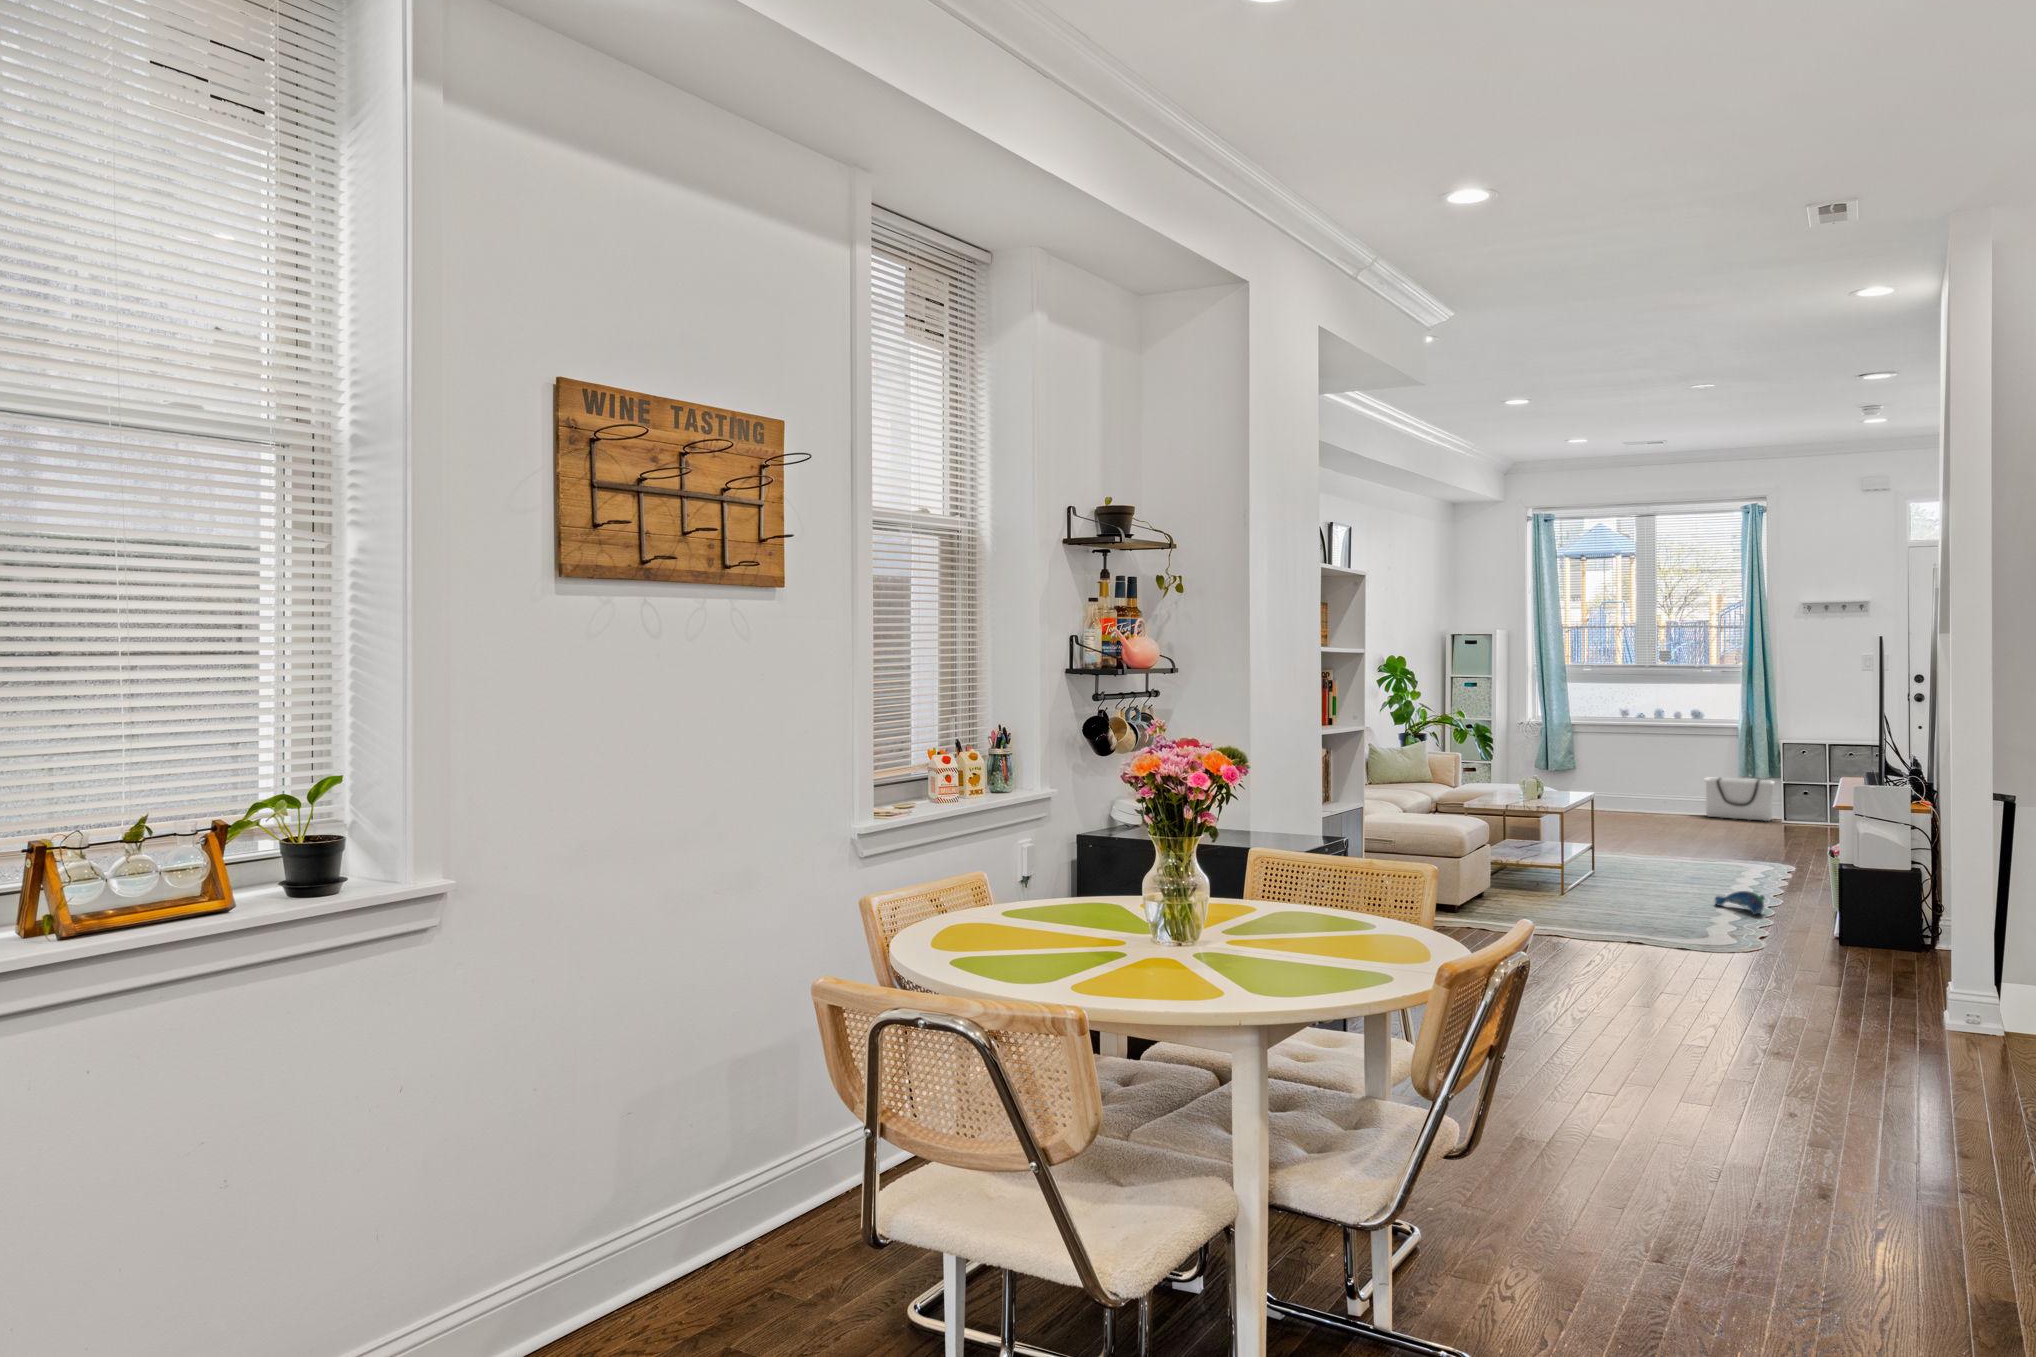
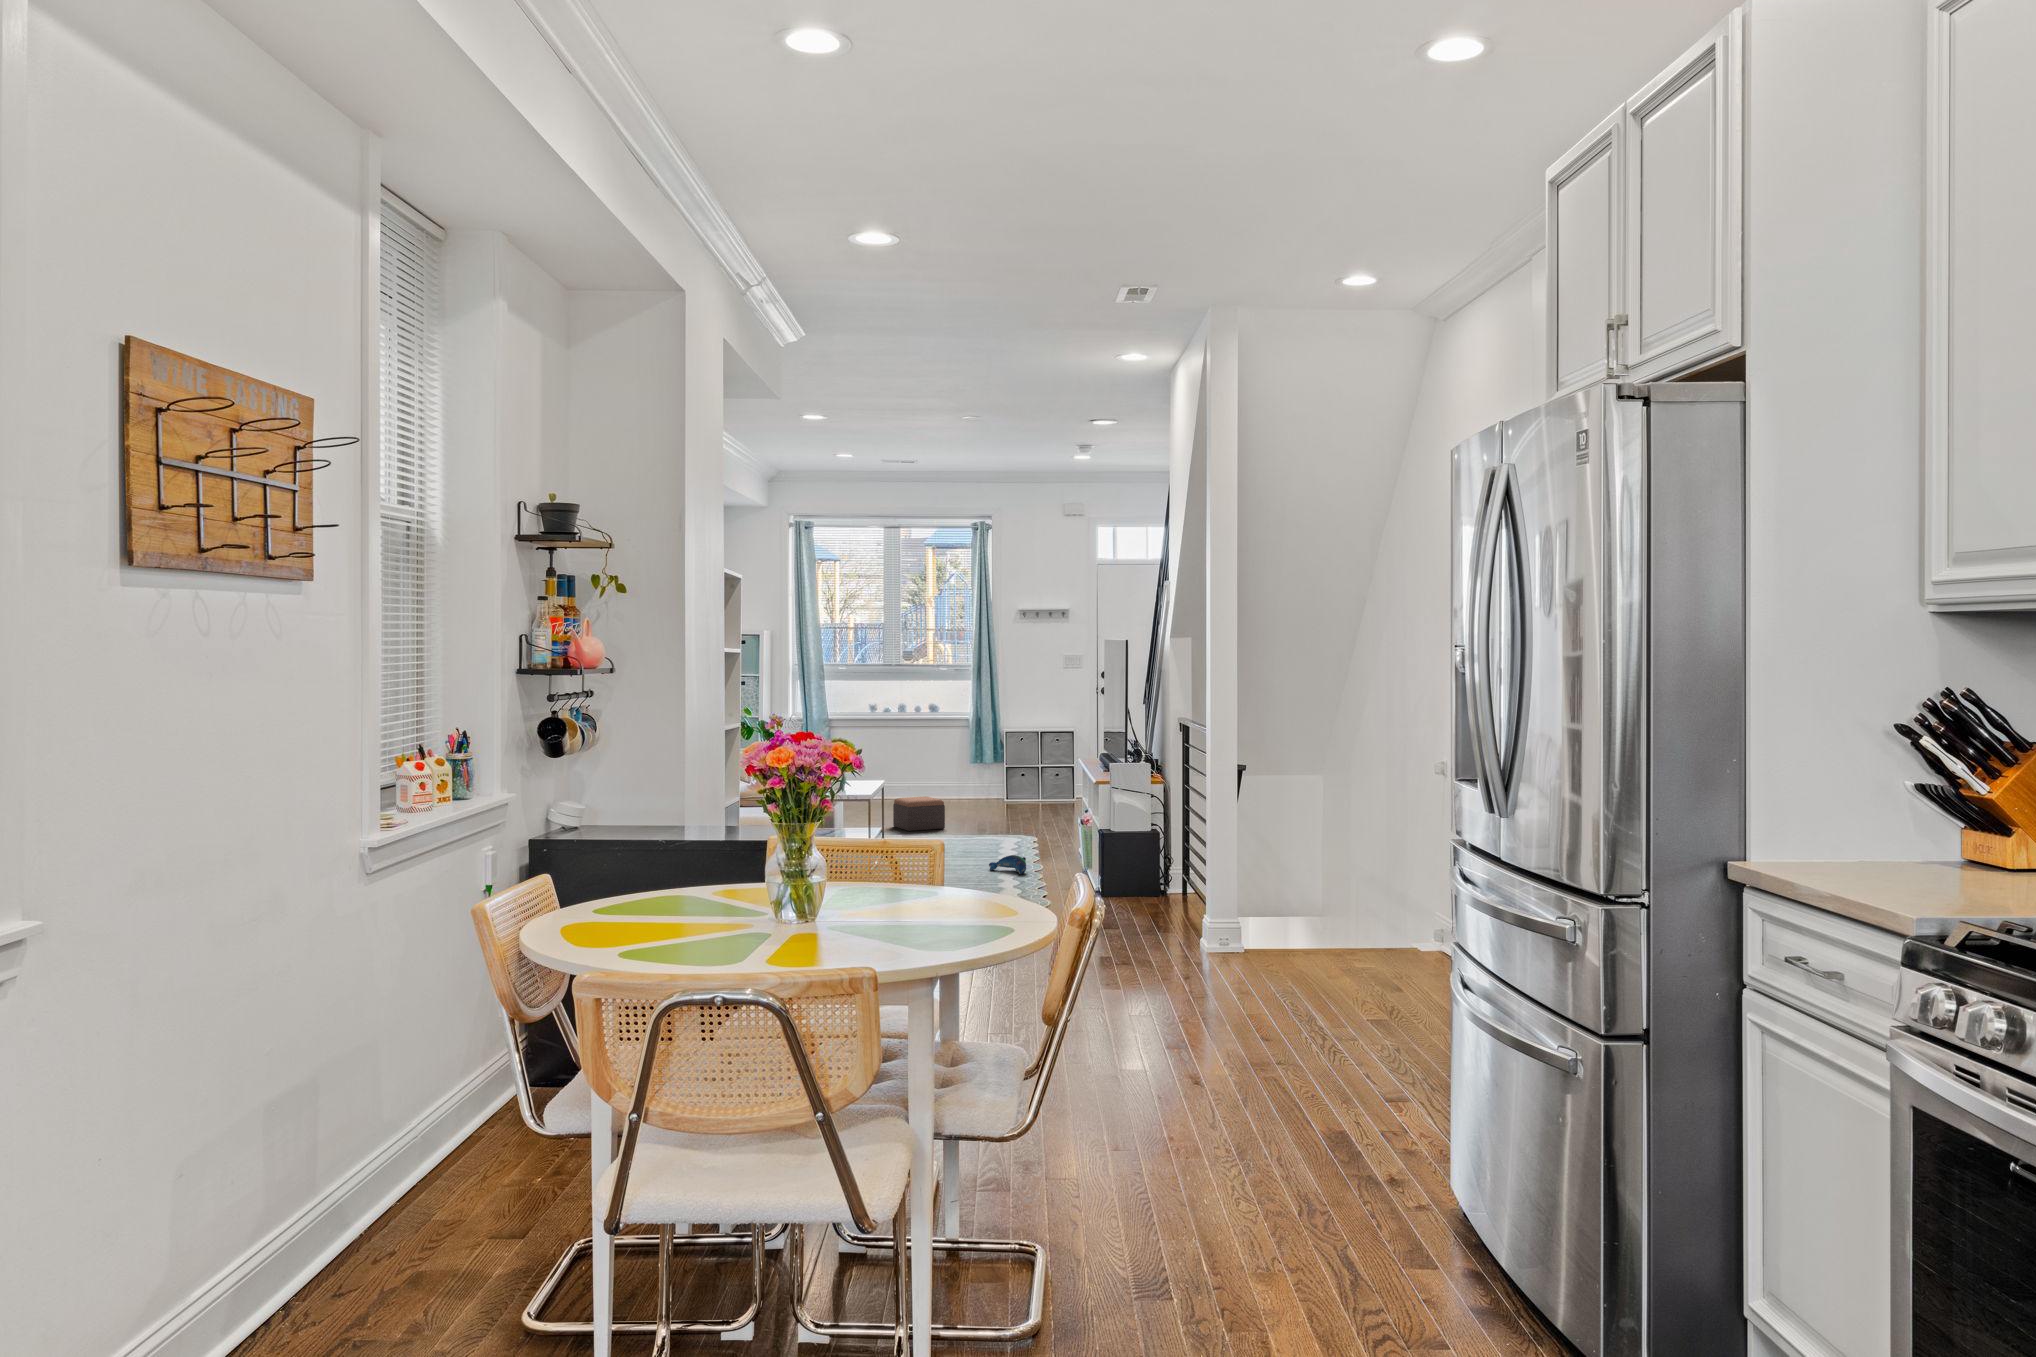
storage bin: present [1705,778,1775,821] -> none [944,766,997,801]
footstool: none [1623,810,1686,849] -> present [893,796,945,831]

